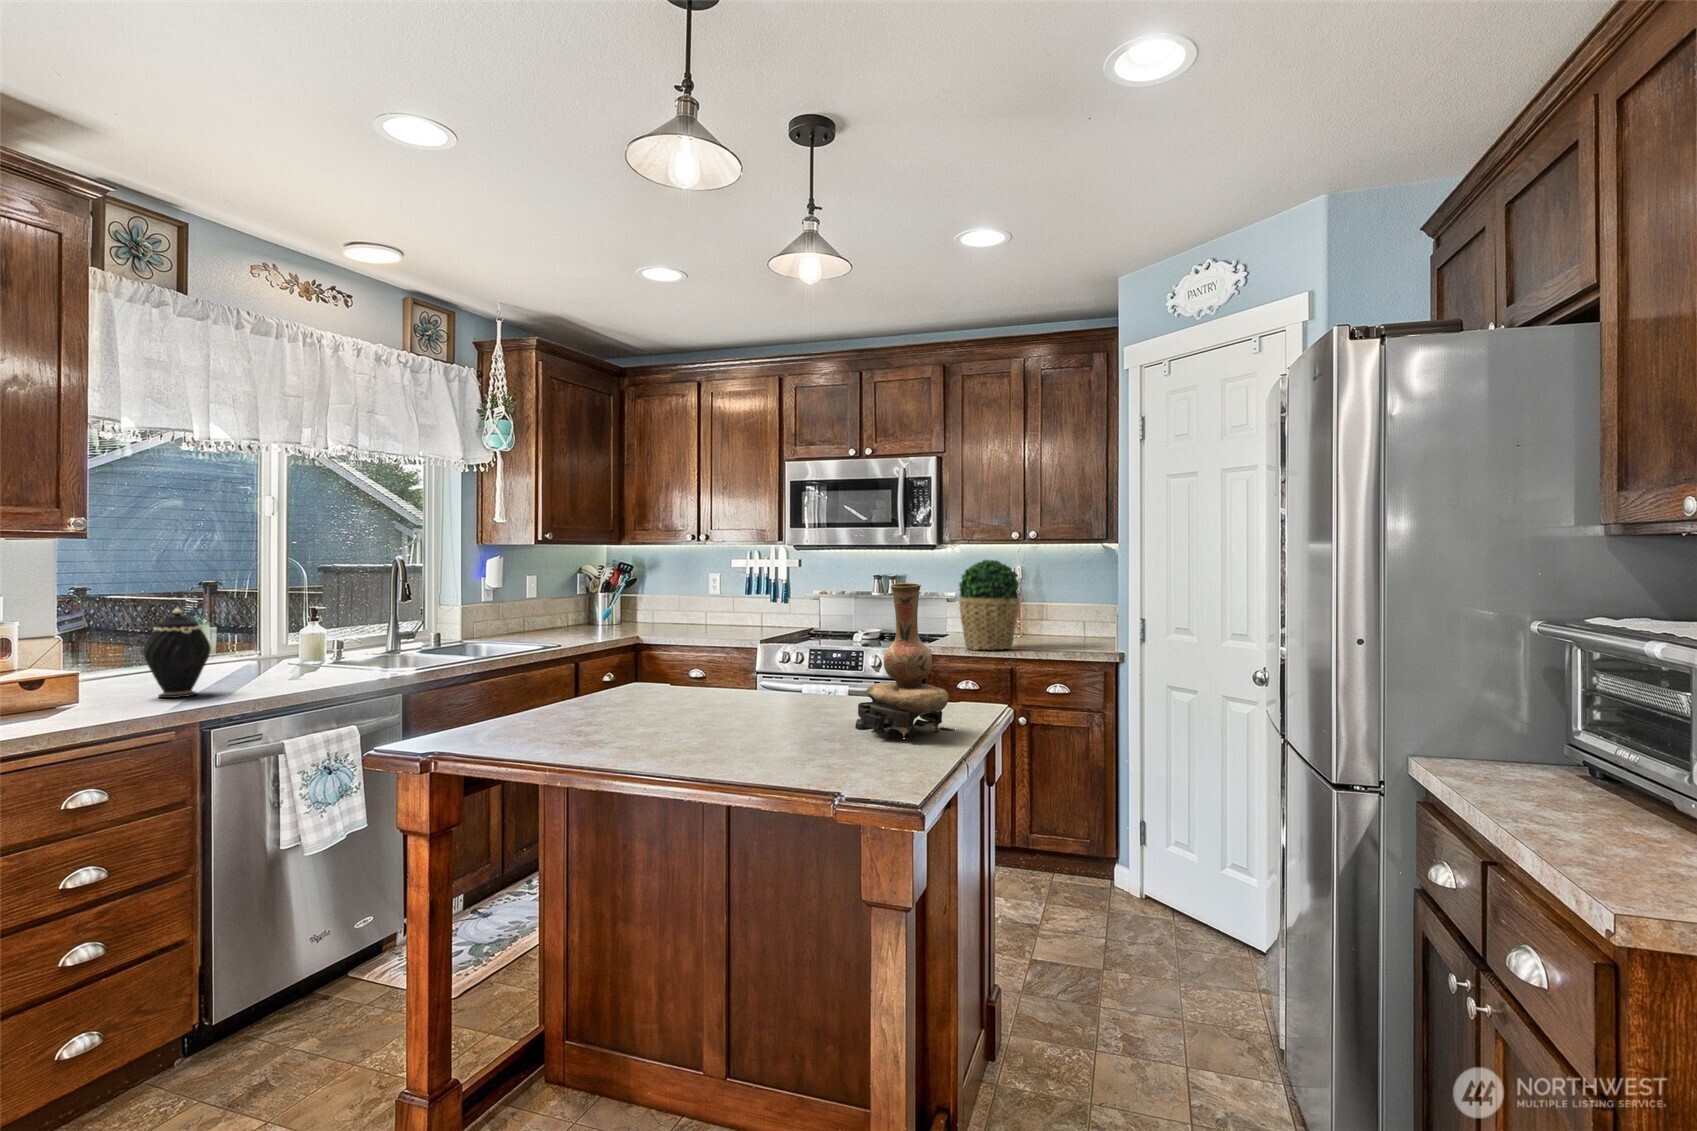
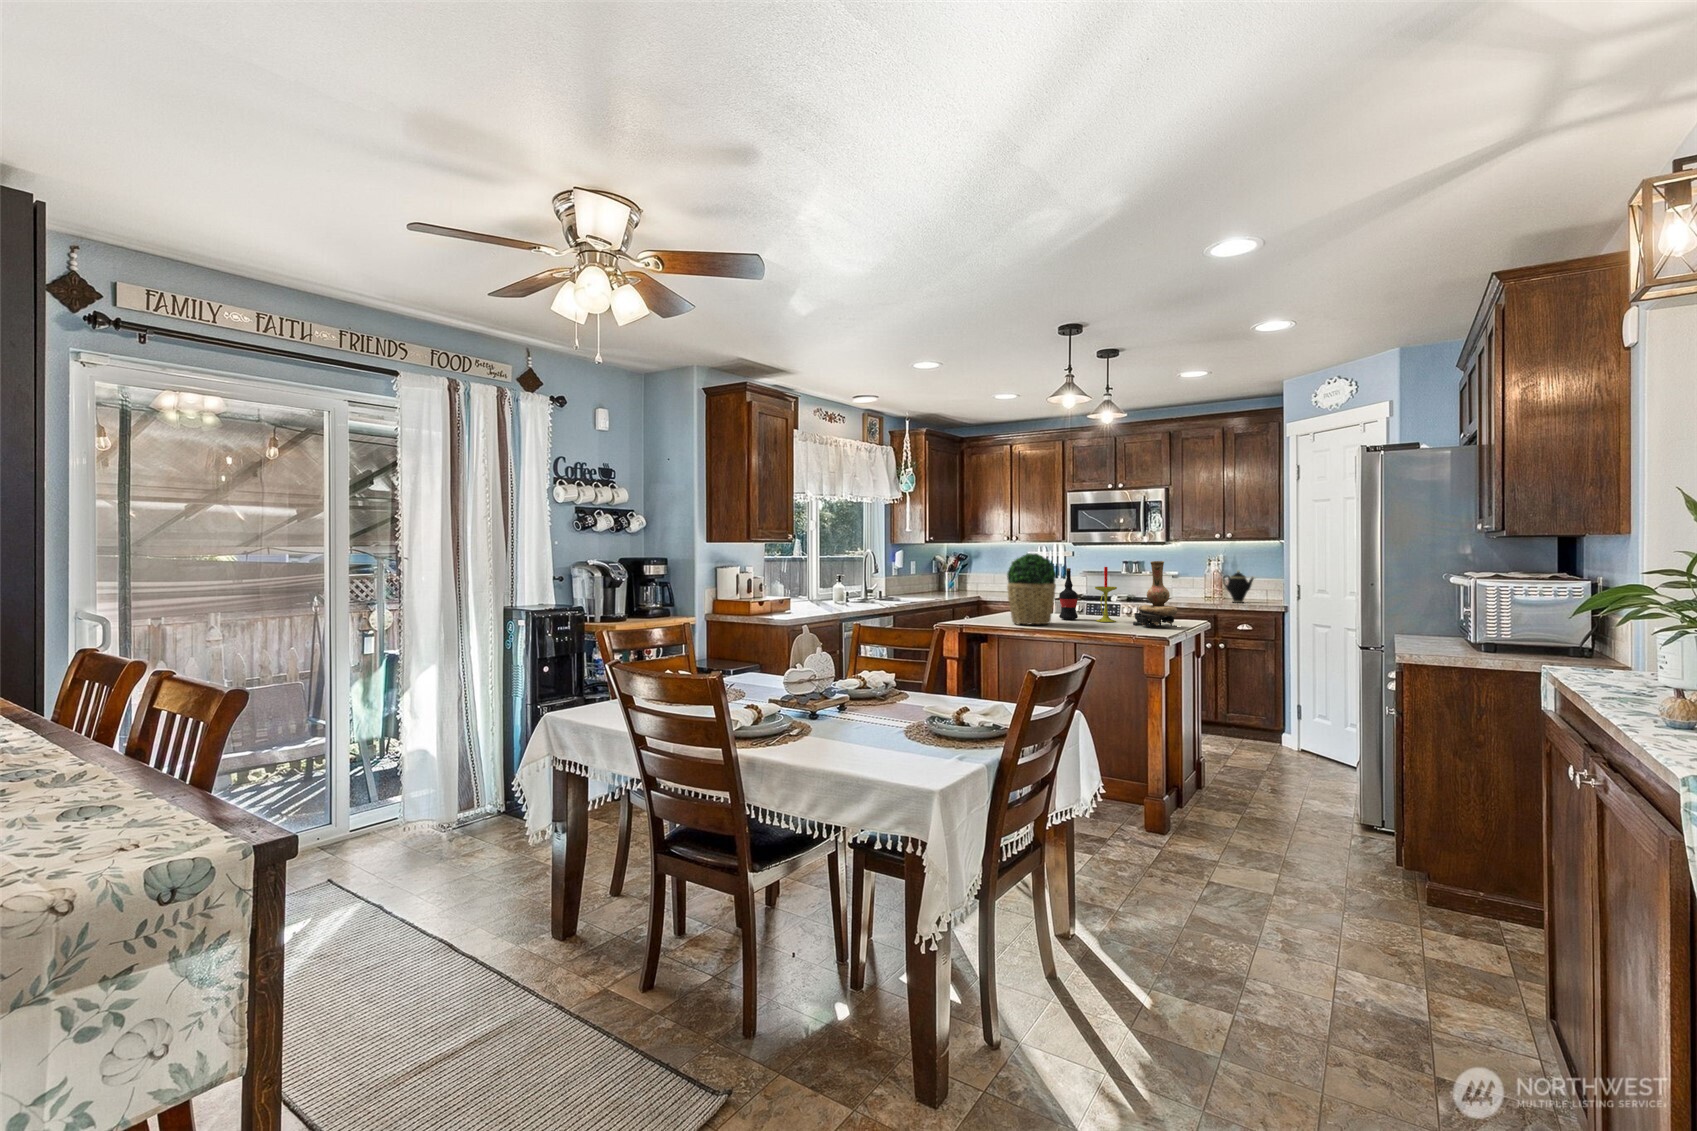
potted plant: present [959,560,1020,650] -> present [1007,553,1056,625]
candle: none [780,591,828,717] -> present [1095,567,1117,622]
wine bottle: none [708,596,748,709] -> present [1059,568,1078,619]
teapot: present [143,608,211,698] -> present [1223,570,1254,603]

